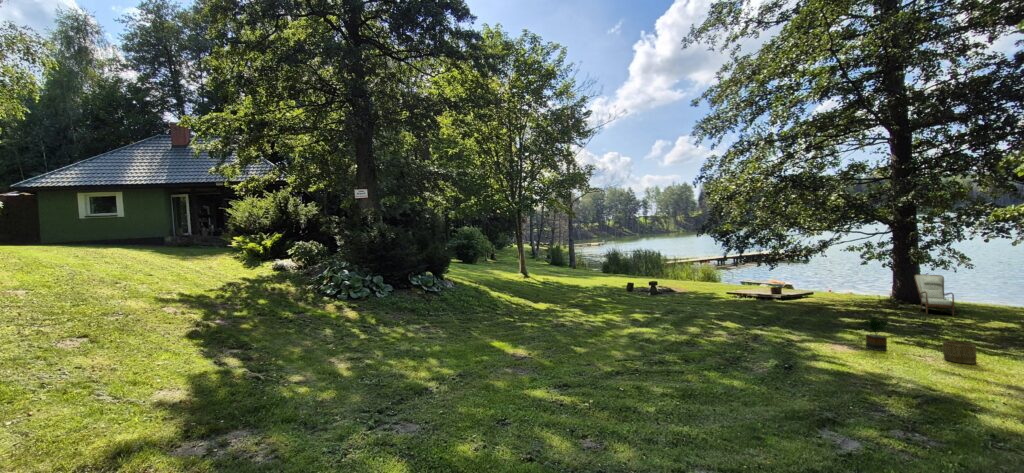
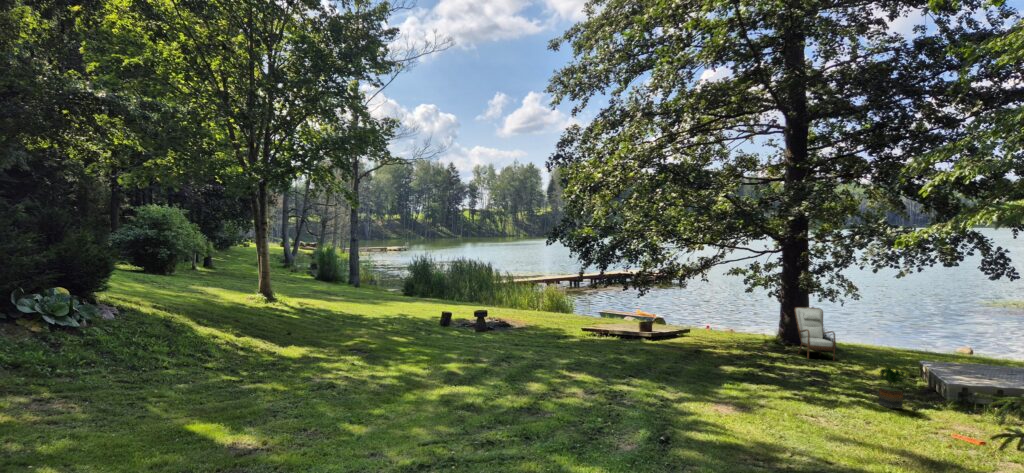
potted tree: present [864,319,891,351] -> present [879,367,908,408]
wooden bucket: present [942,341,977,364] -> none [885,418,929,456]

